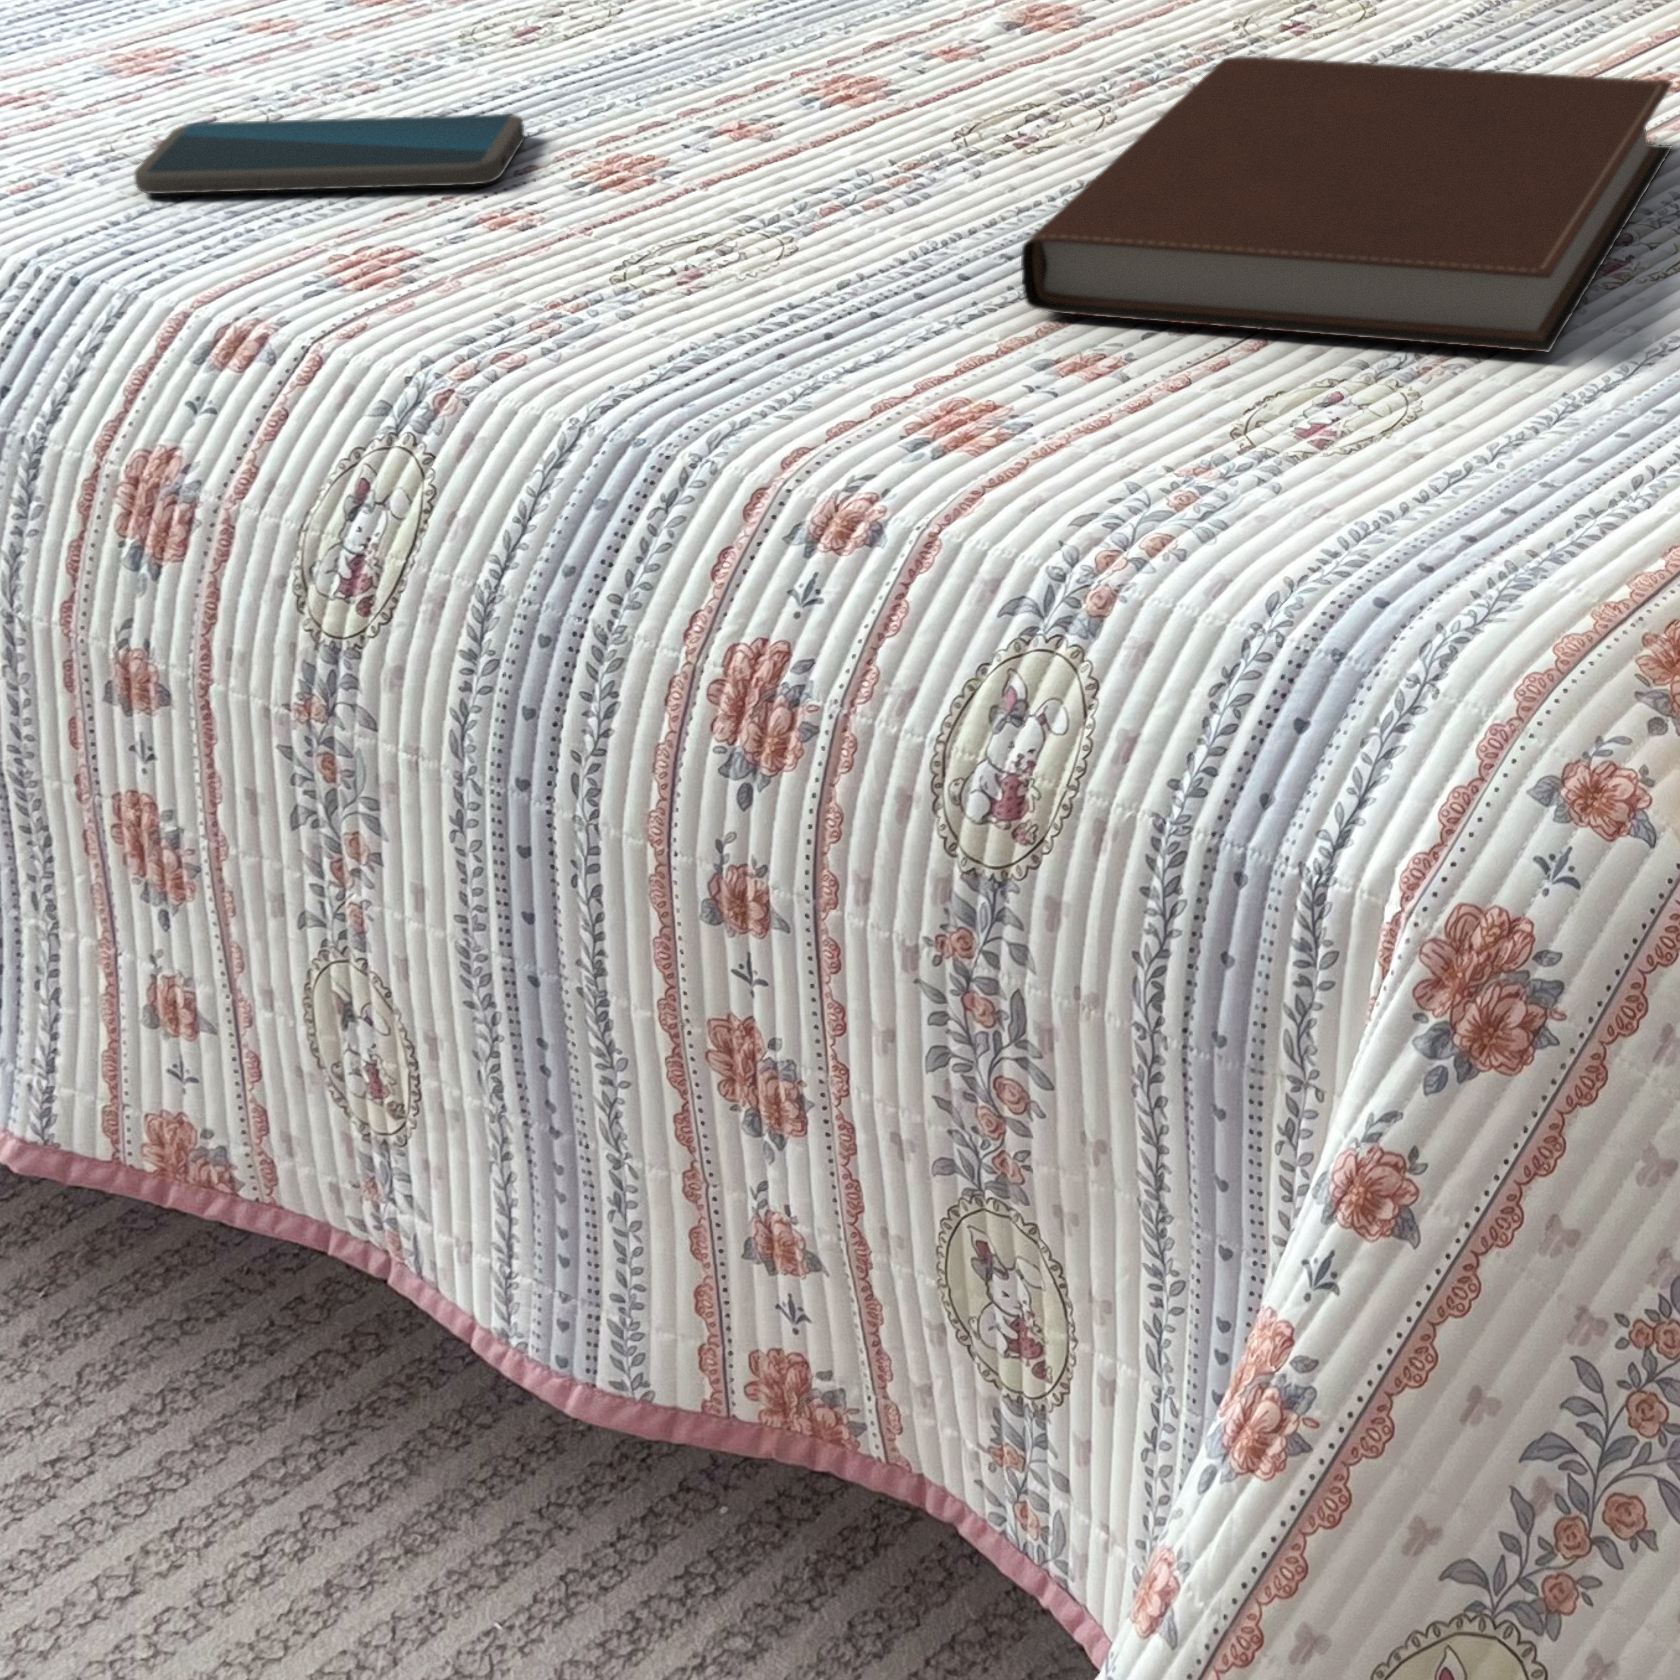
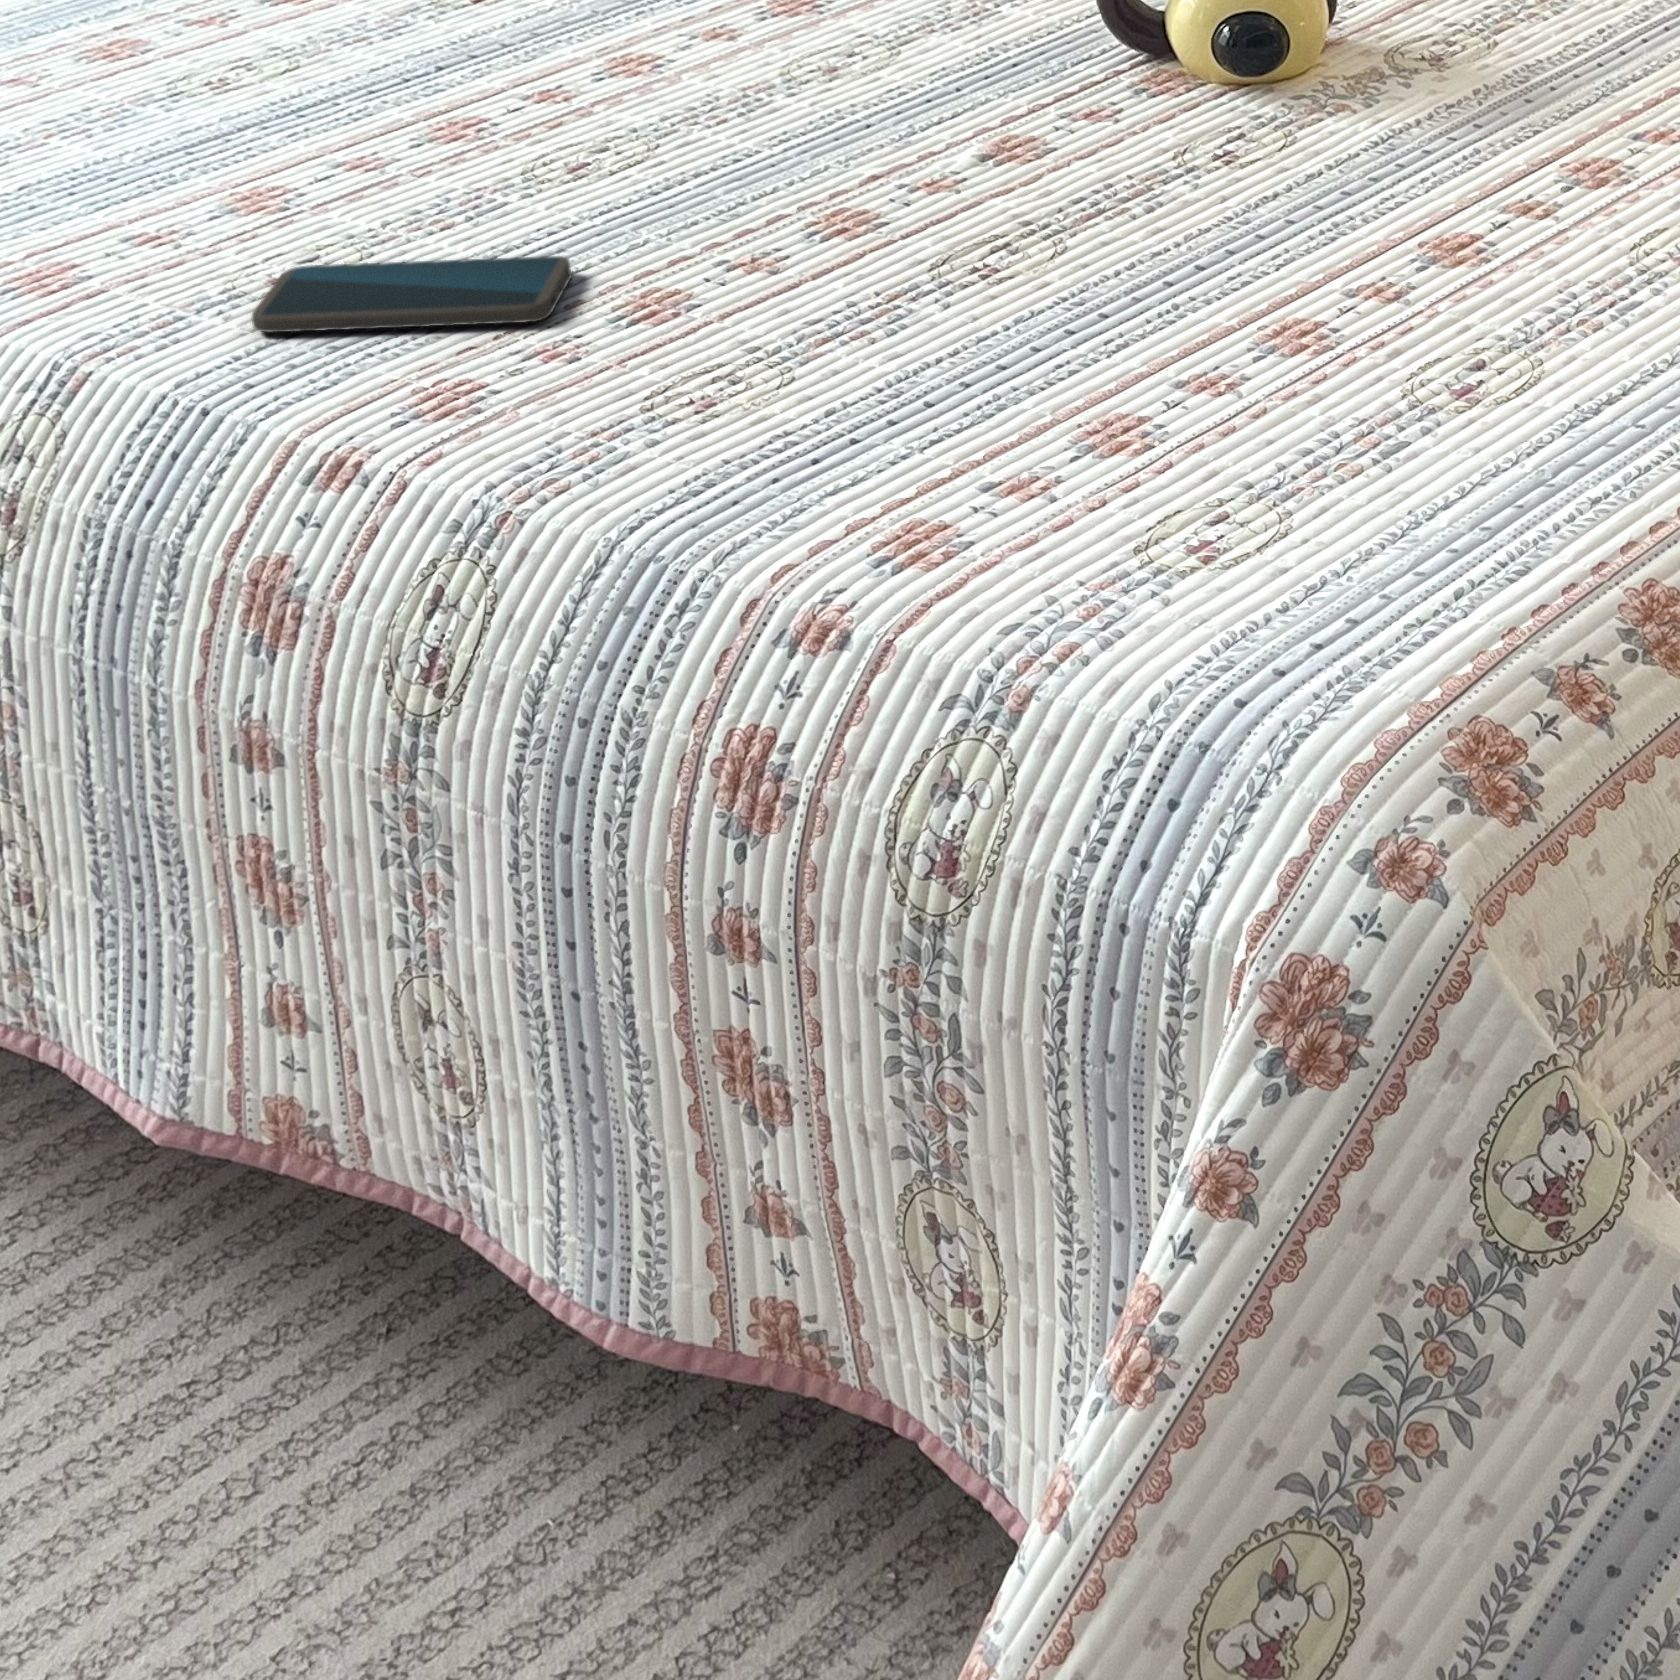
notebook: present [1021,56,1673,352] -> none [971,201,1529,478]

